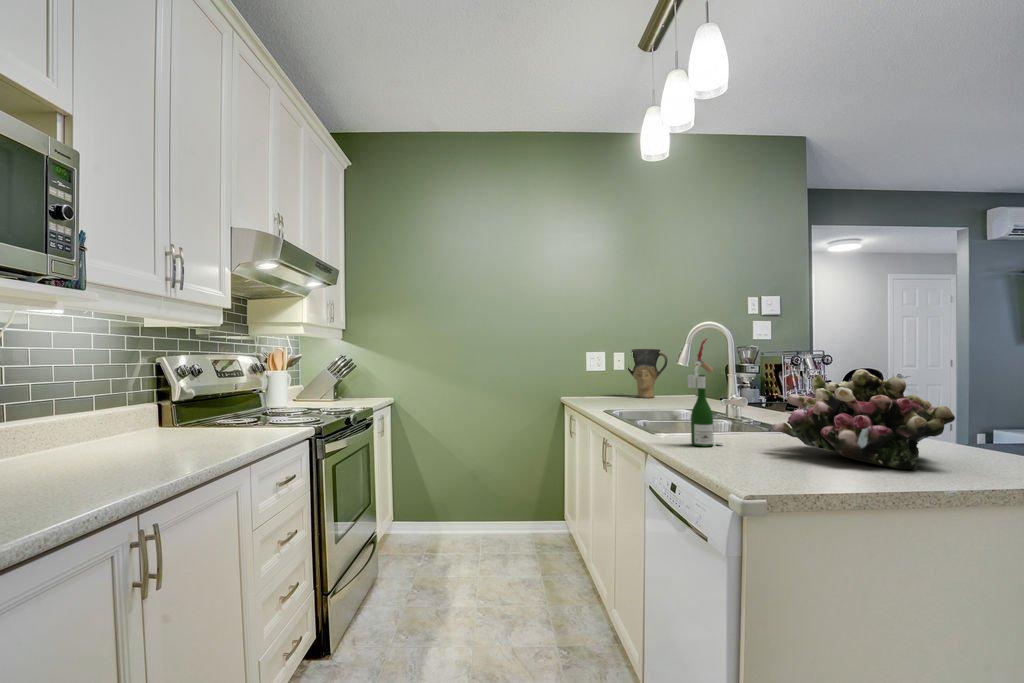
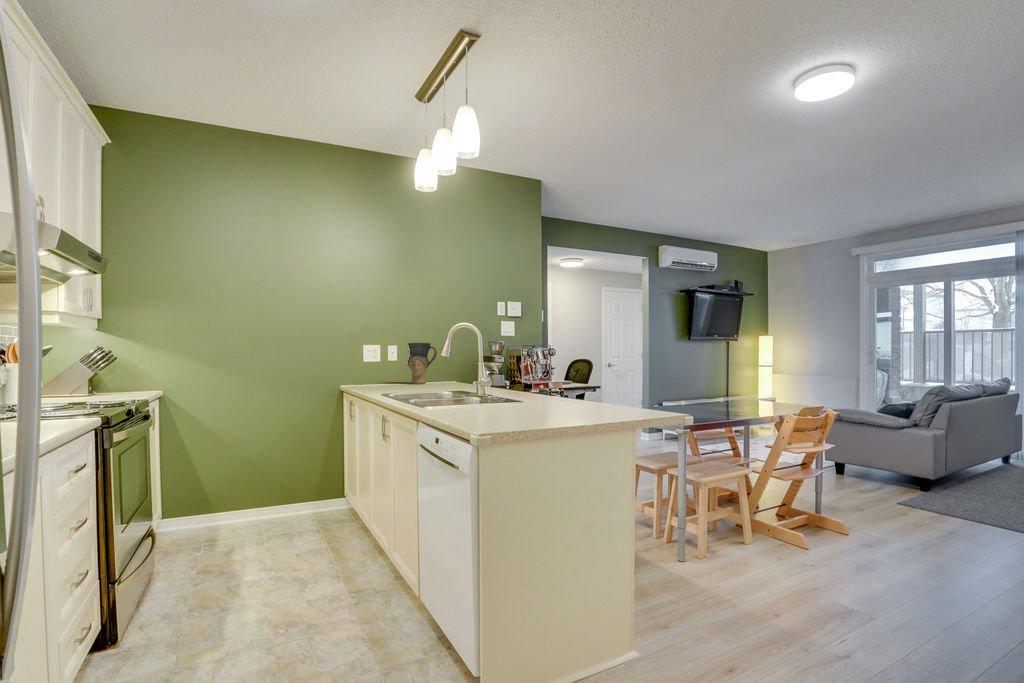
wine bottle: present [688,339,723,447] -> none [449,335,474,414]
flower arrangement: present [773,369,955,470] -> none [505,357,604,419]

